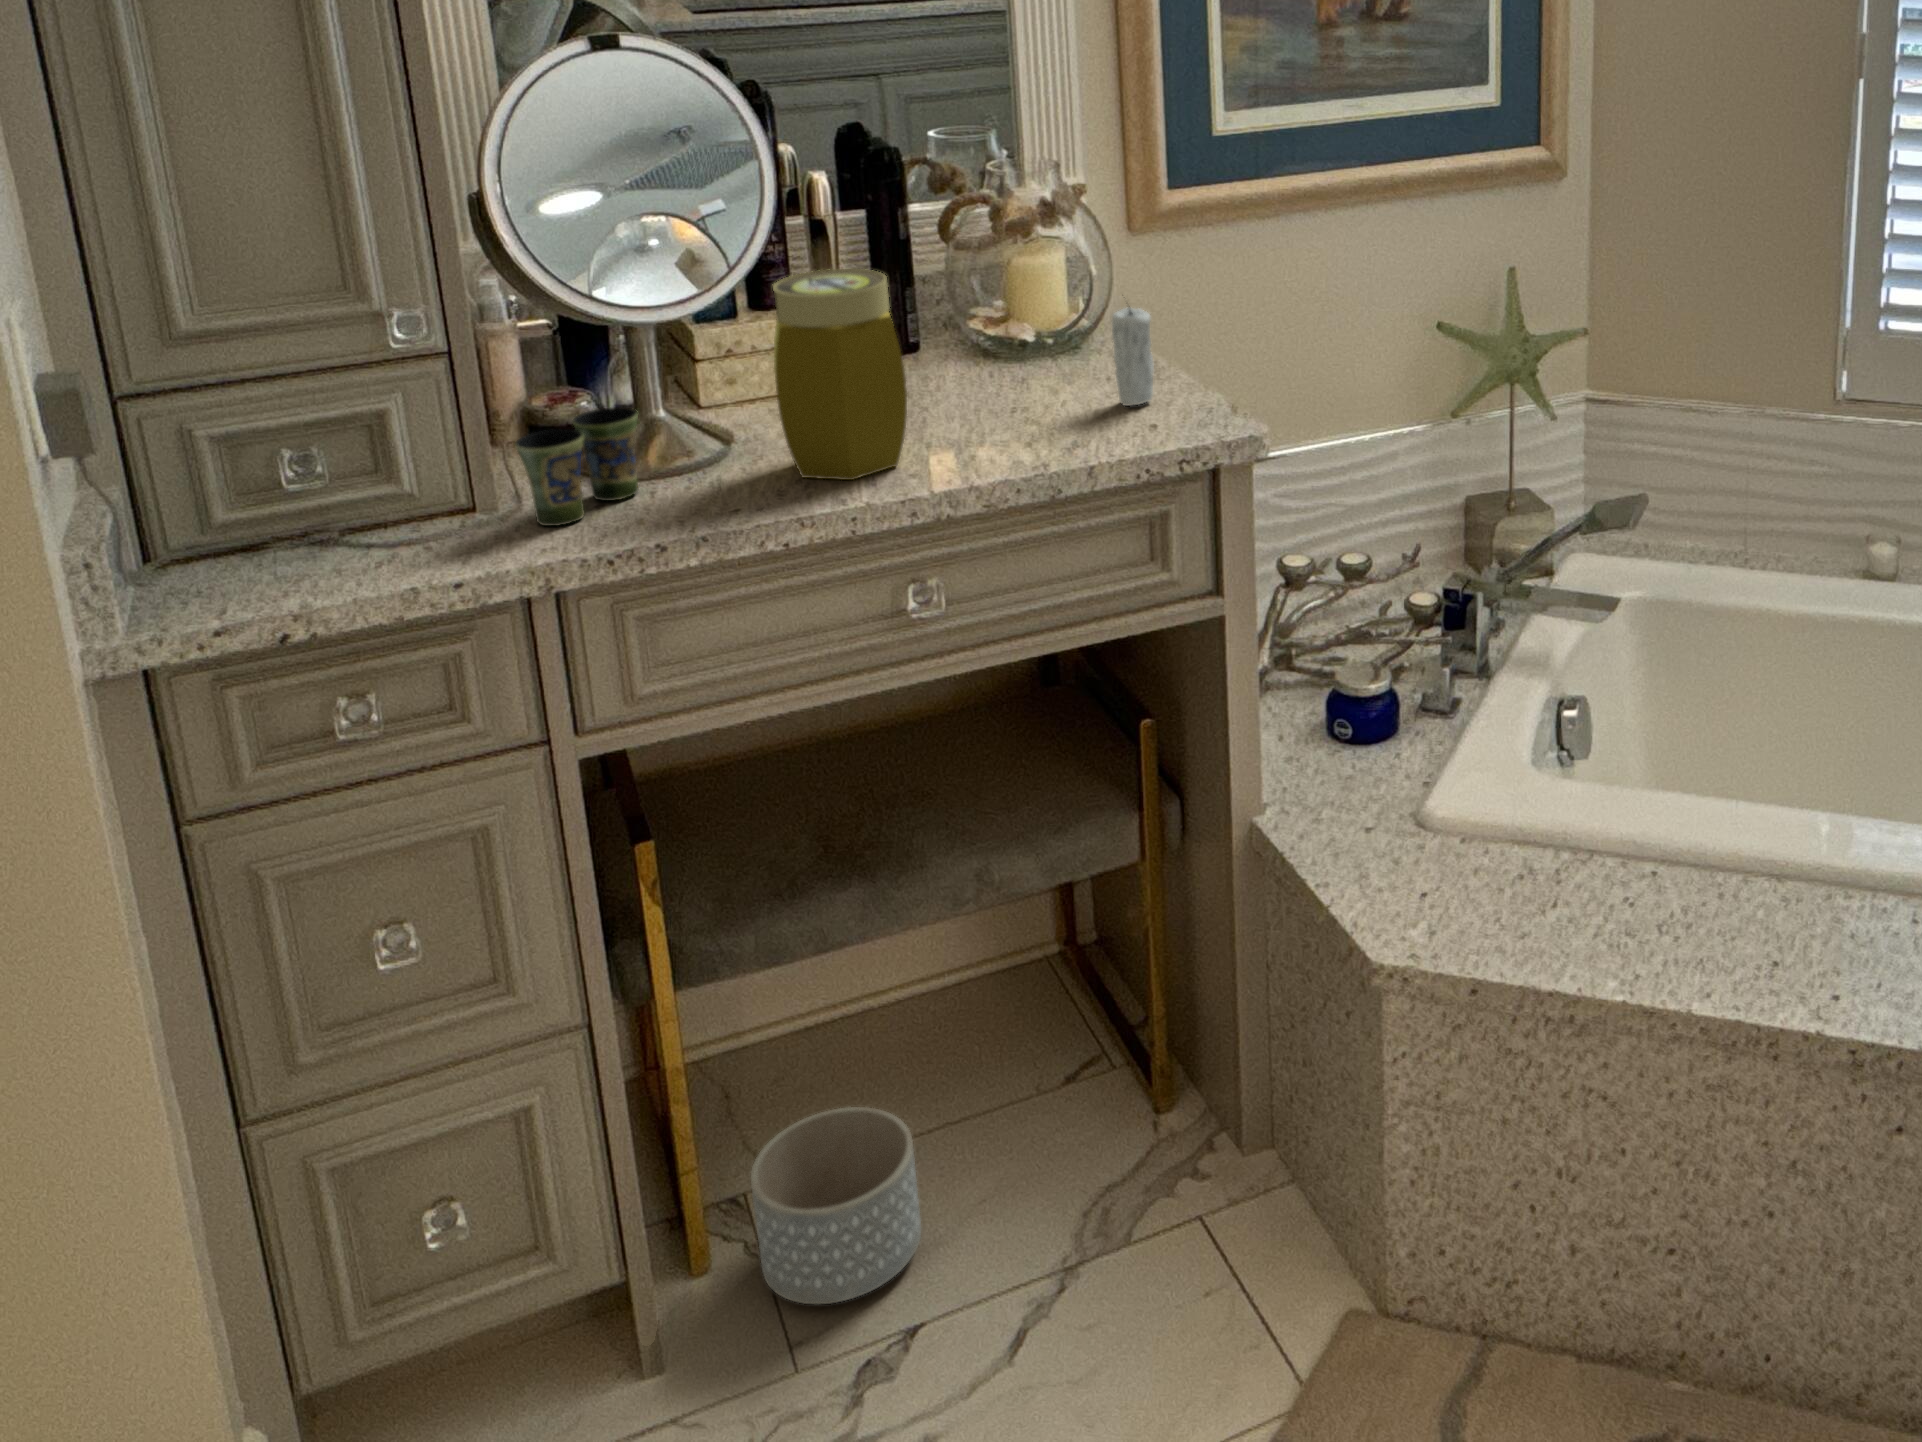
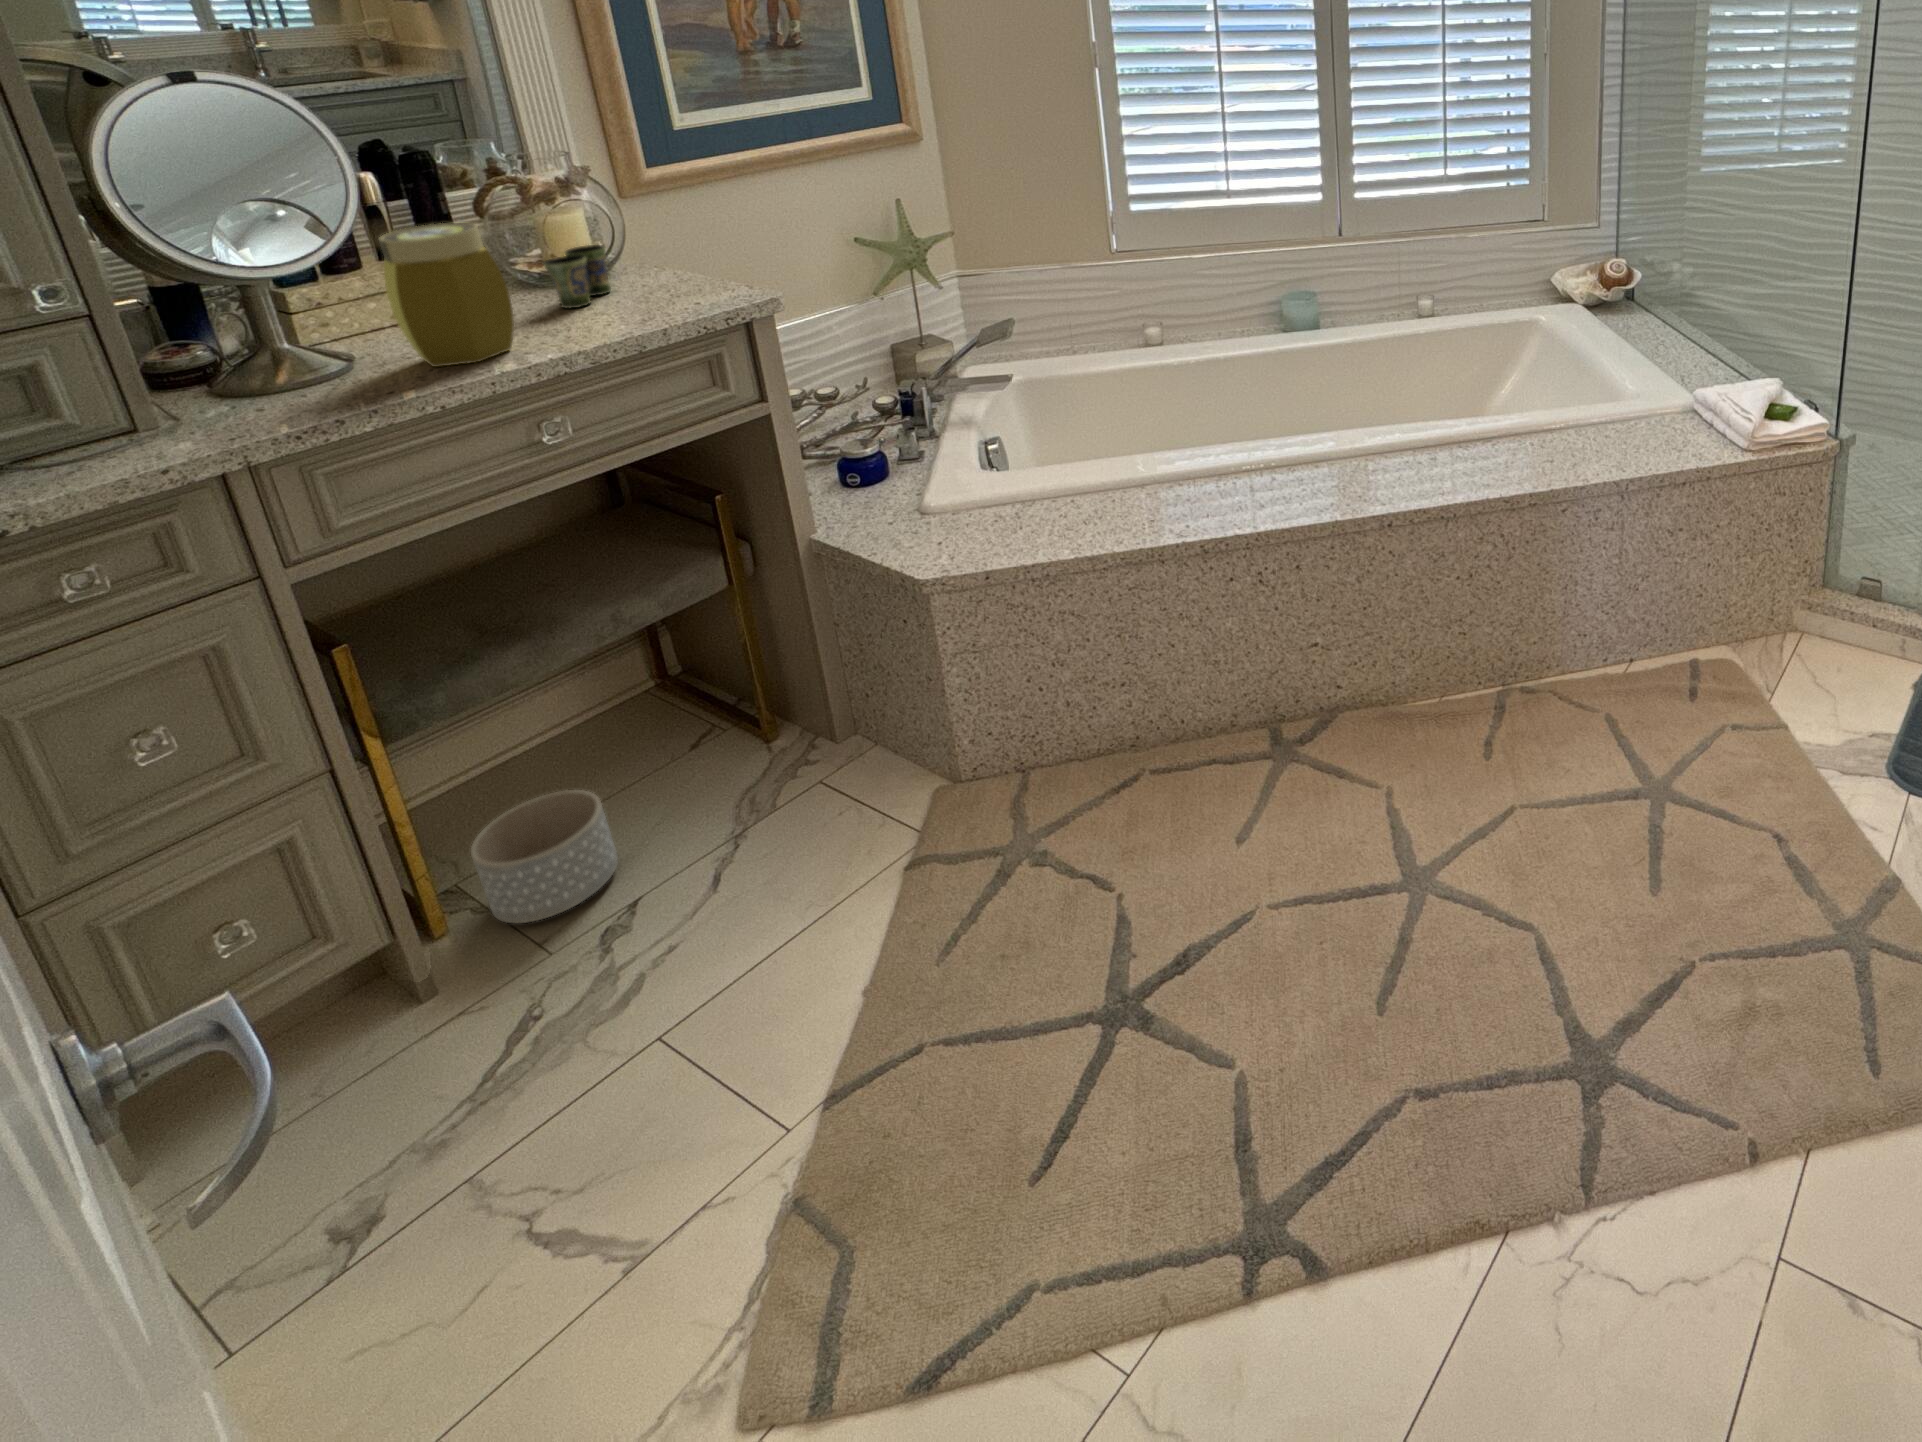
candle: present [1112,307,1154,406] -> none [648,223,690,296]
cup: present [515,407,638,526] -> present [543,245,610,309]

